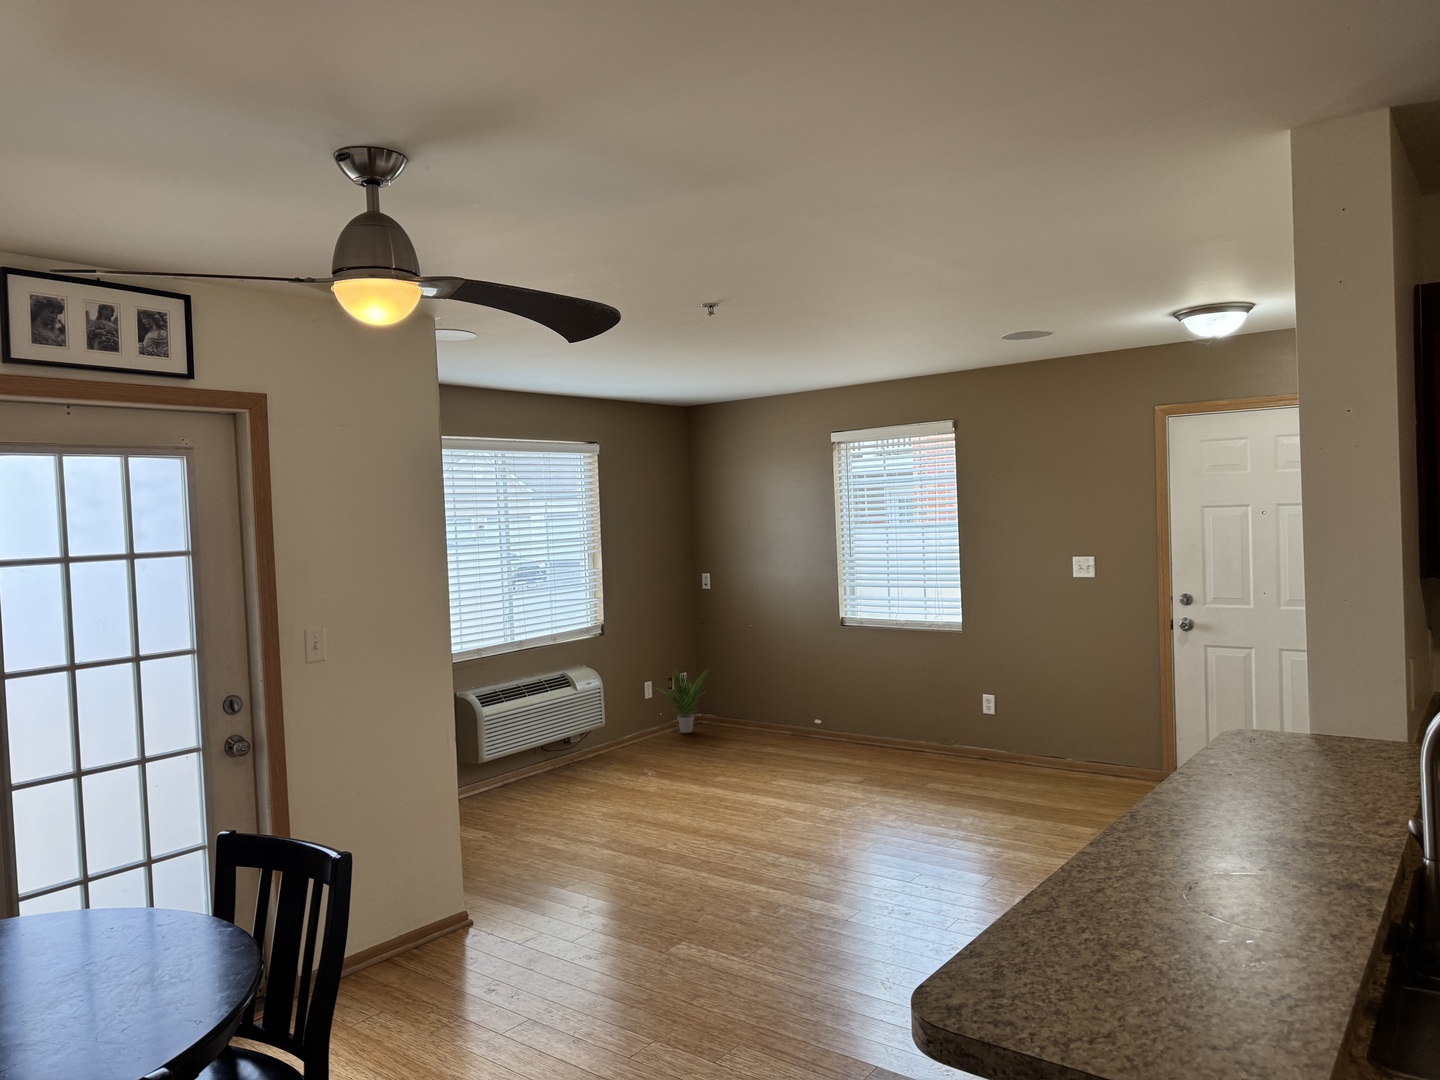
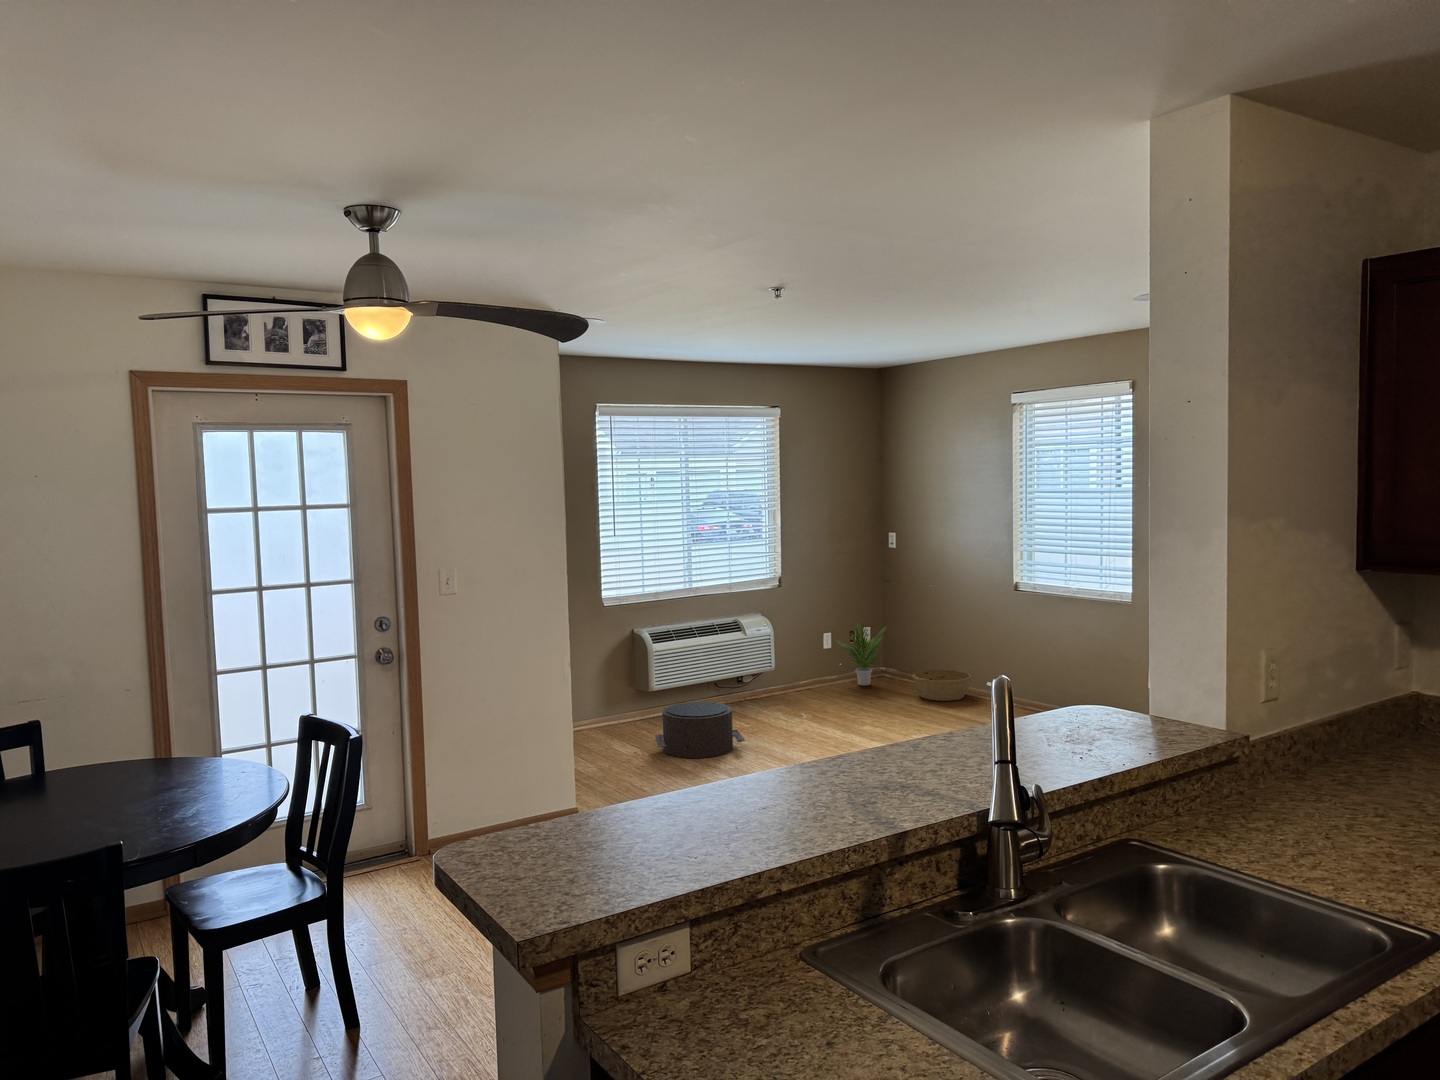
basket: none [741,710,800,742] -> present [913,669,971,701]
pouf: none [504,765,609,830] -> present [655,702,745,758]

